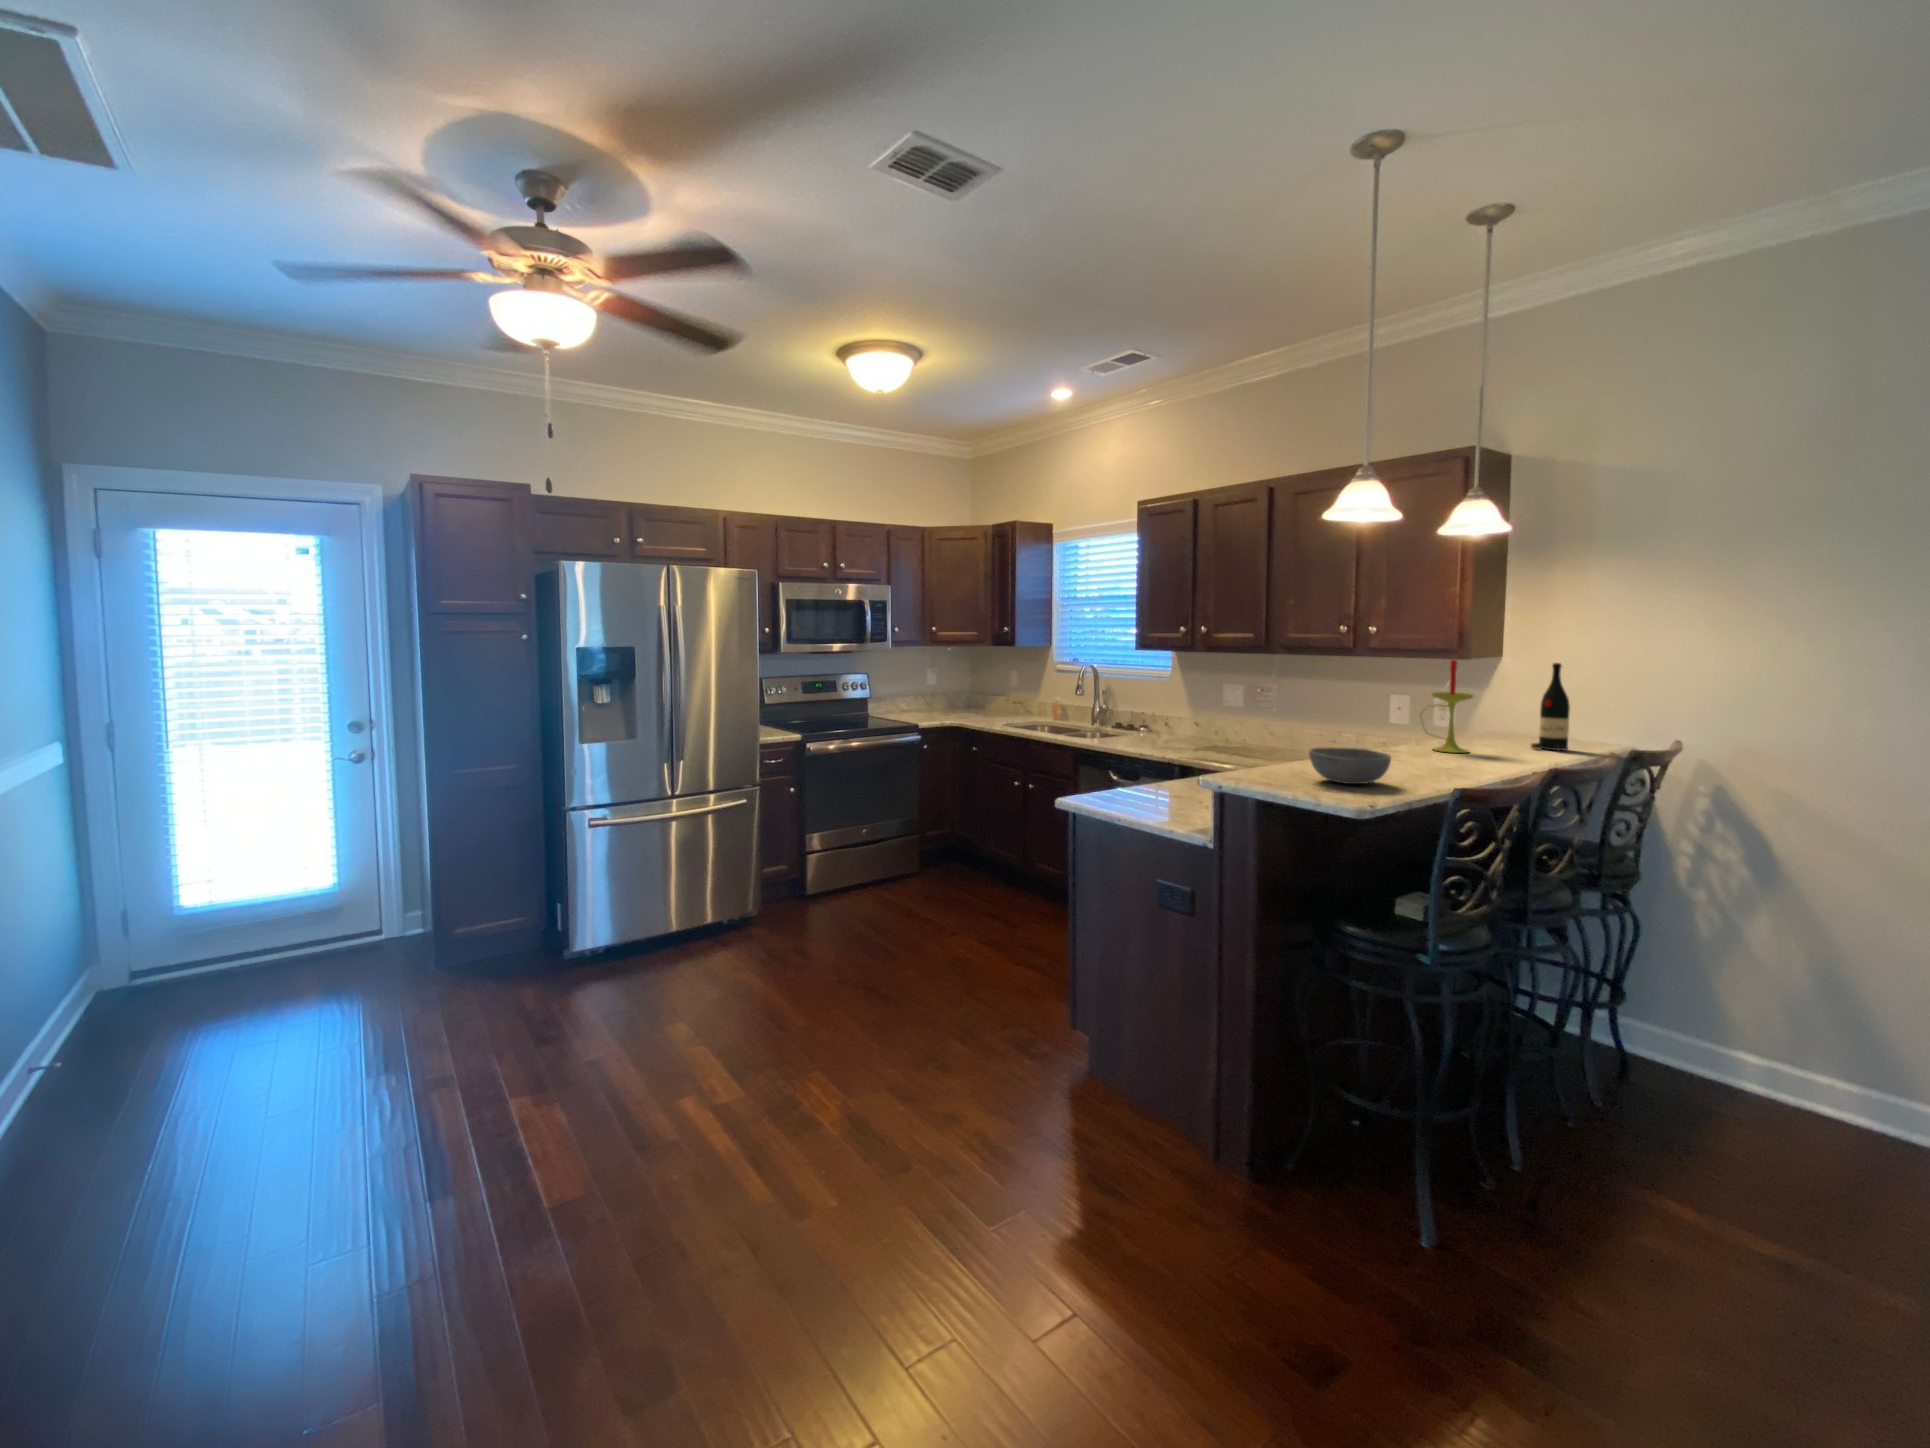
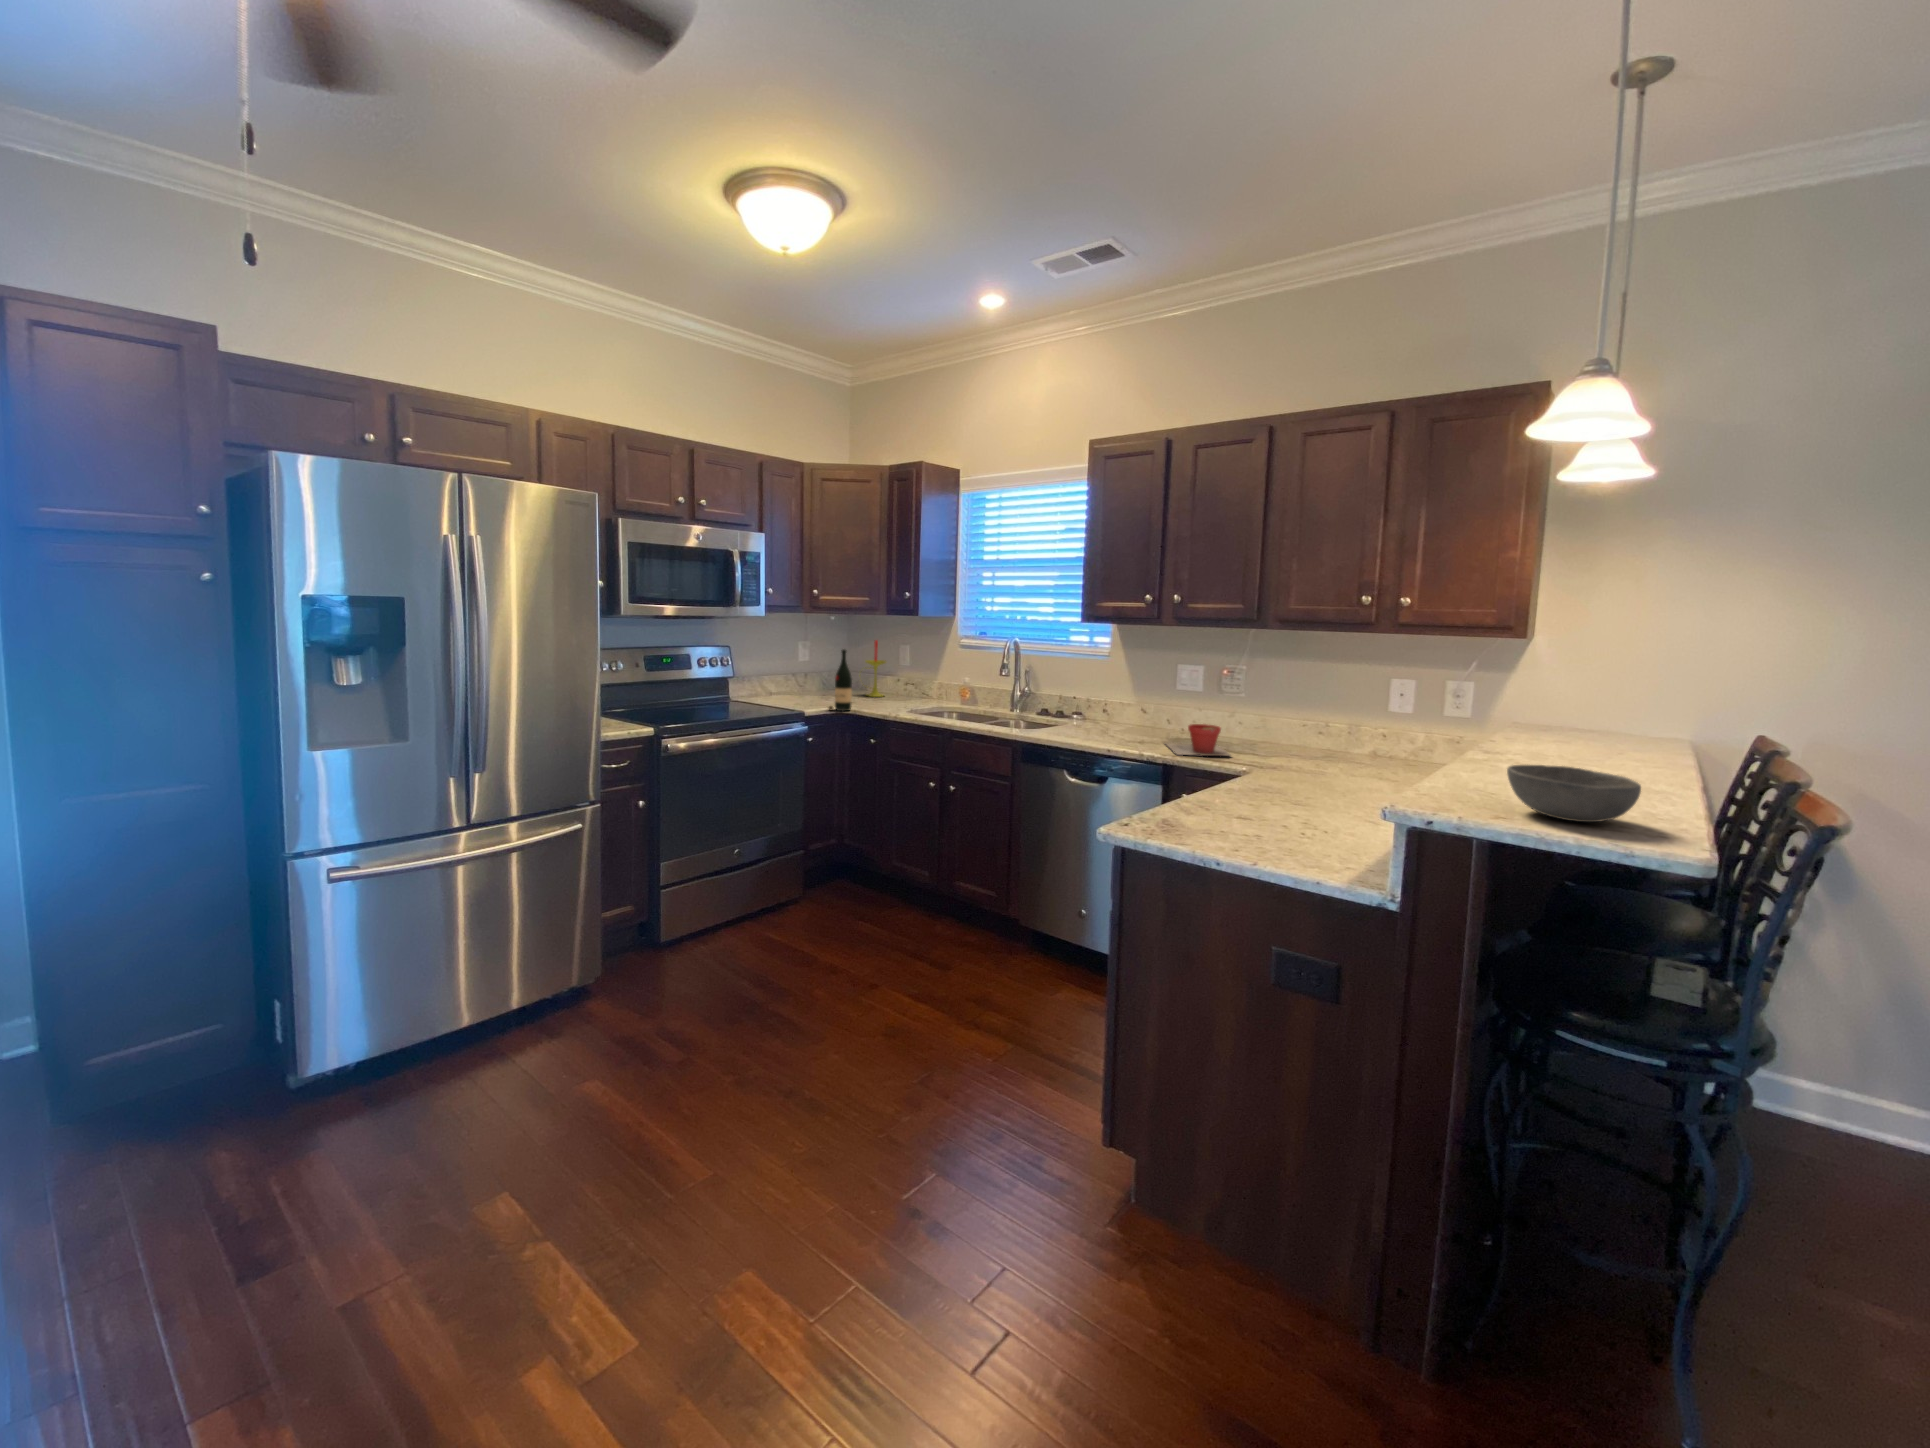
candle: present [1420,660,1473,753] -> present [859,640,886,697]
wine bottle: present [1531,663,1570,751] -> present [829,649,852,711]
plant pot: none [1201,733,1251,759] -> present [1166,724,1231,756]

